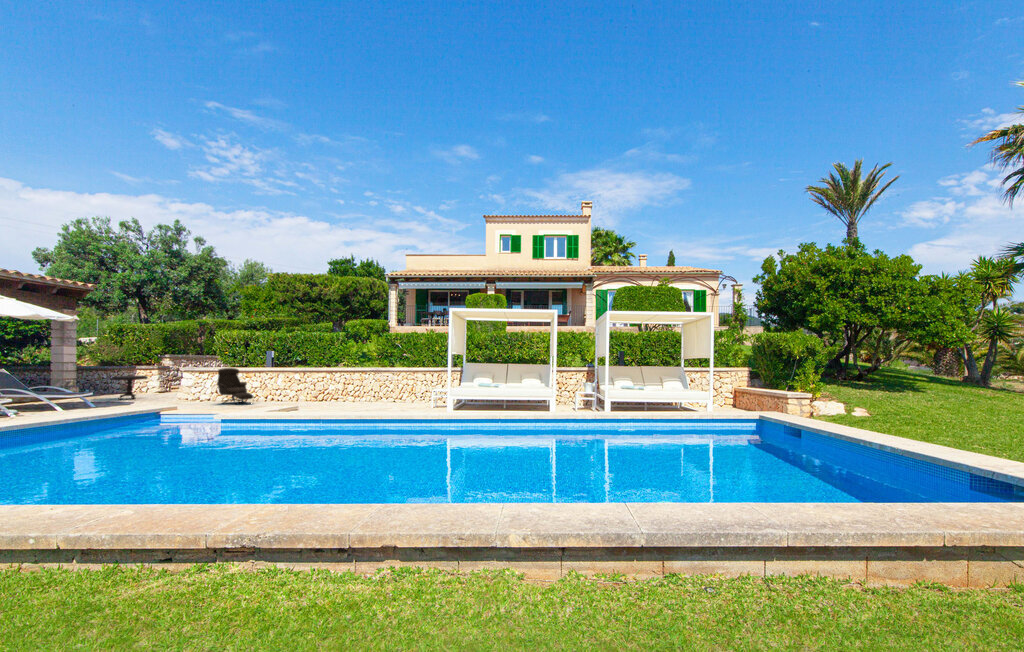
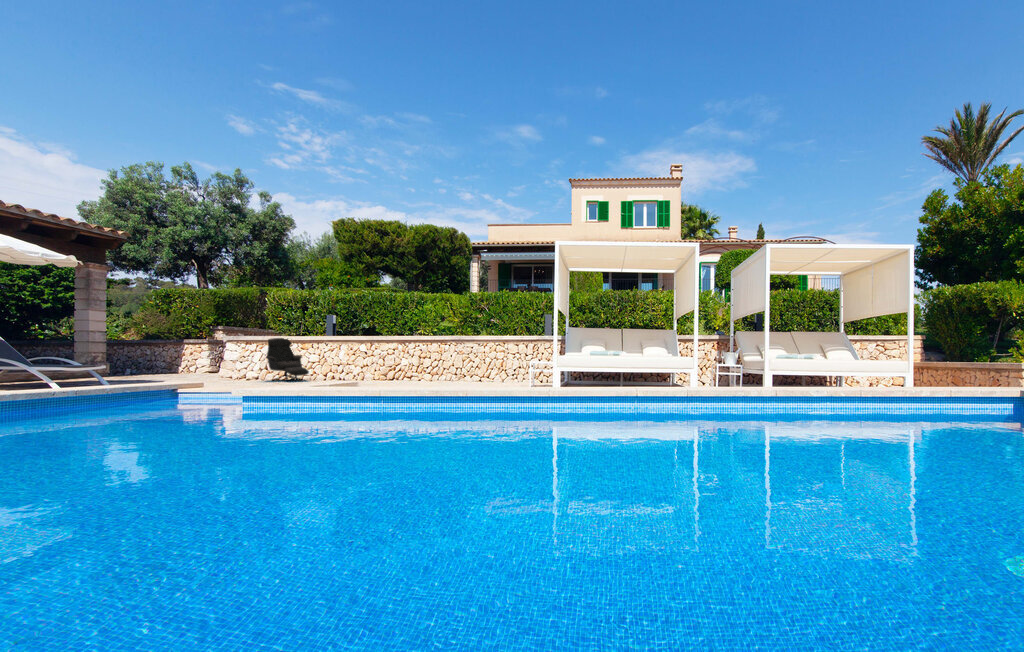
side table: present [111,376,147,400] -> none [151,350,194,377]

